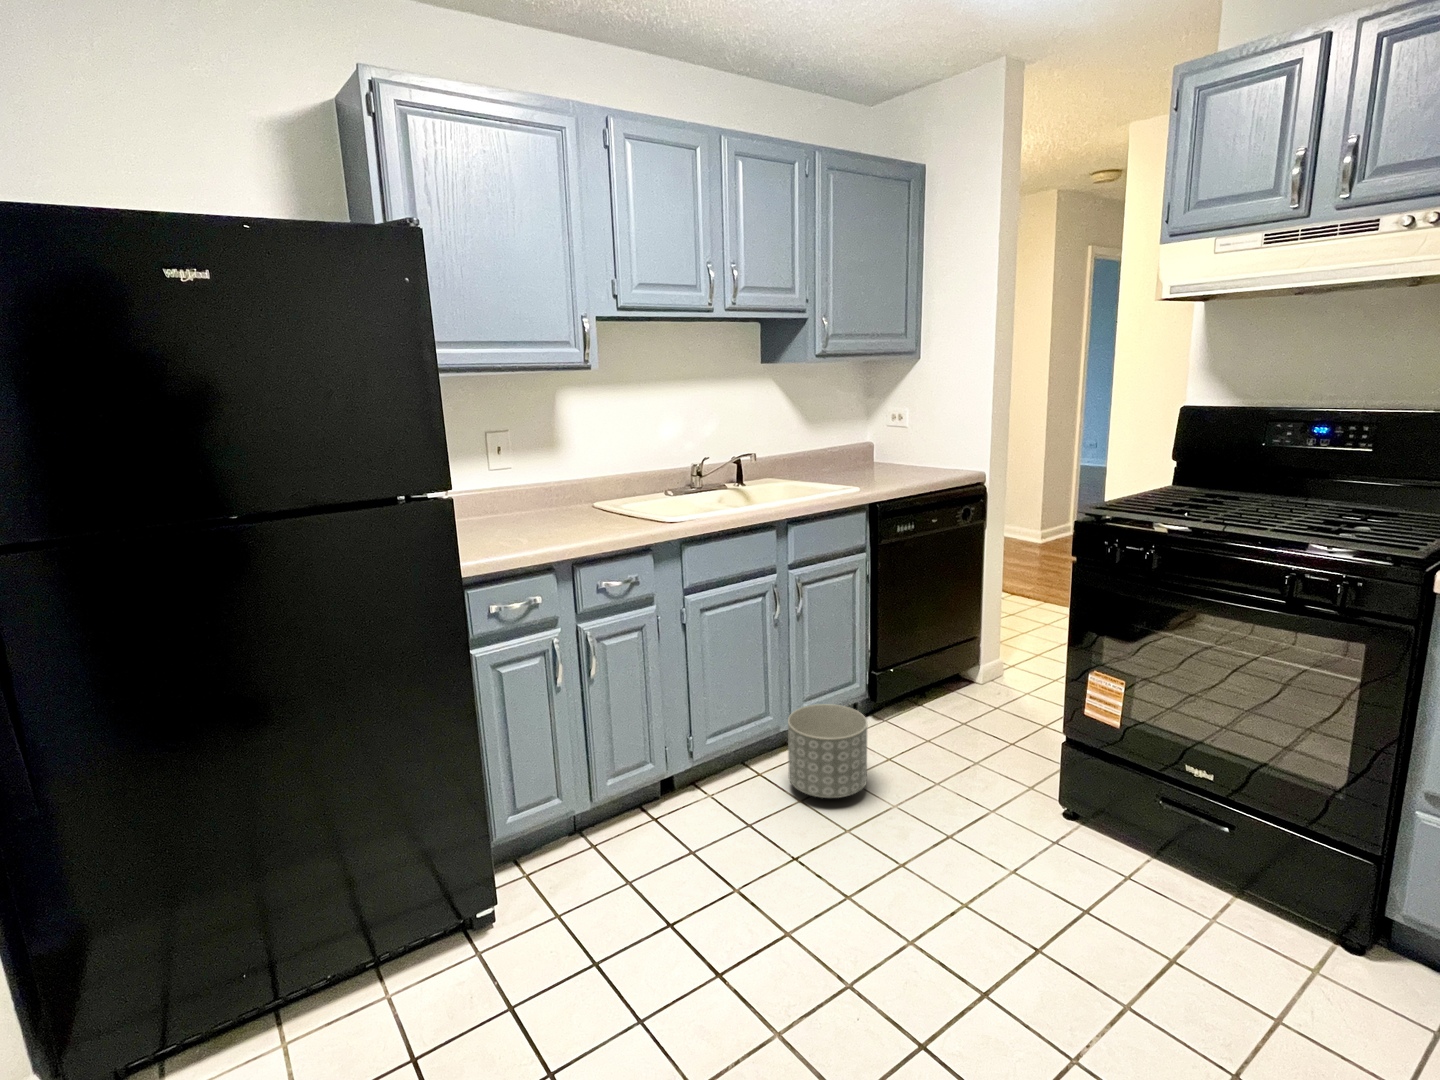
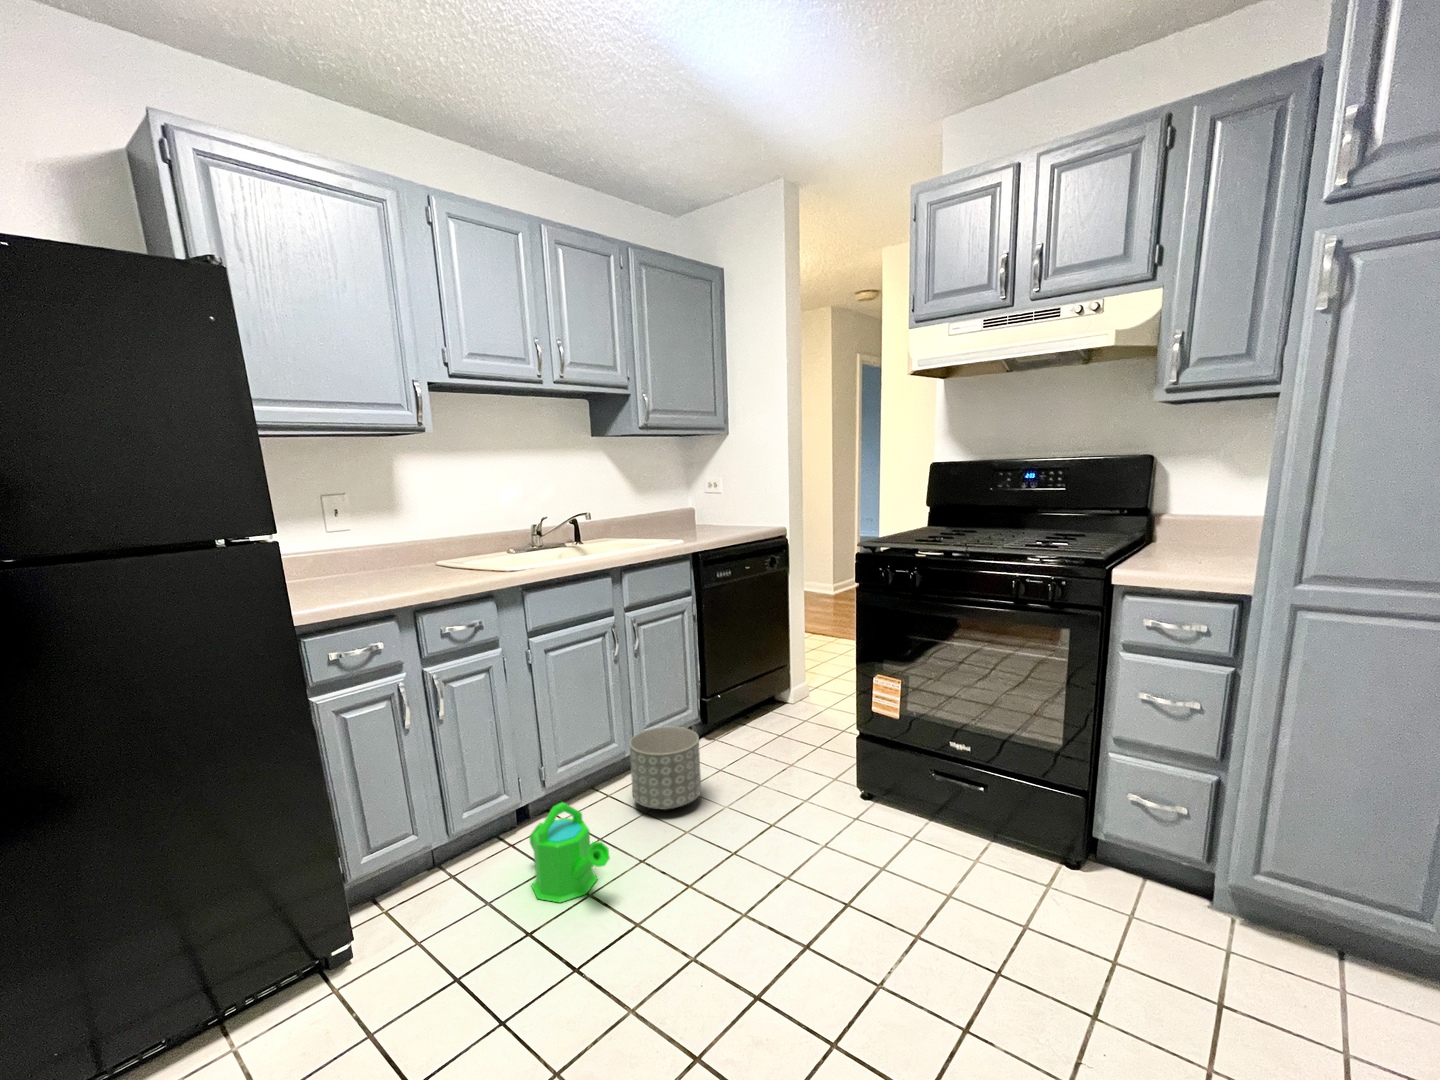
watering can: none [676,784,761,891] -> present [530,802,610,902]

